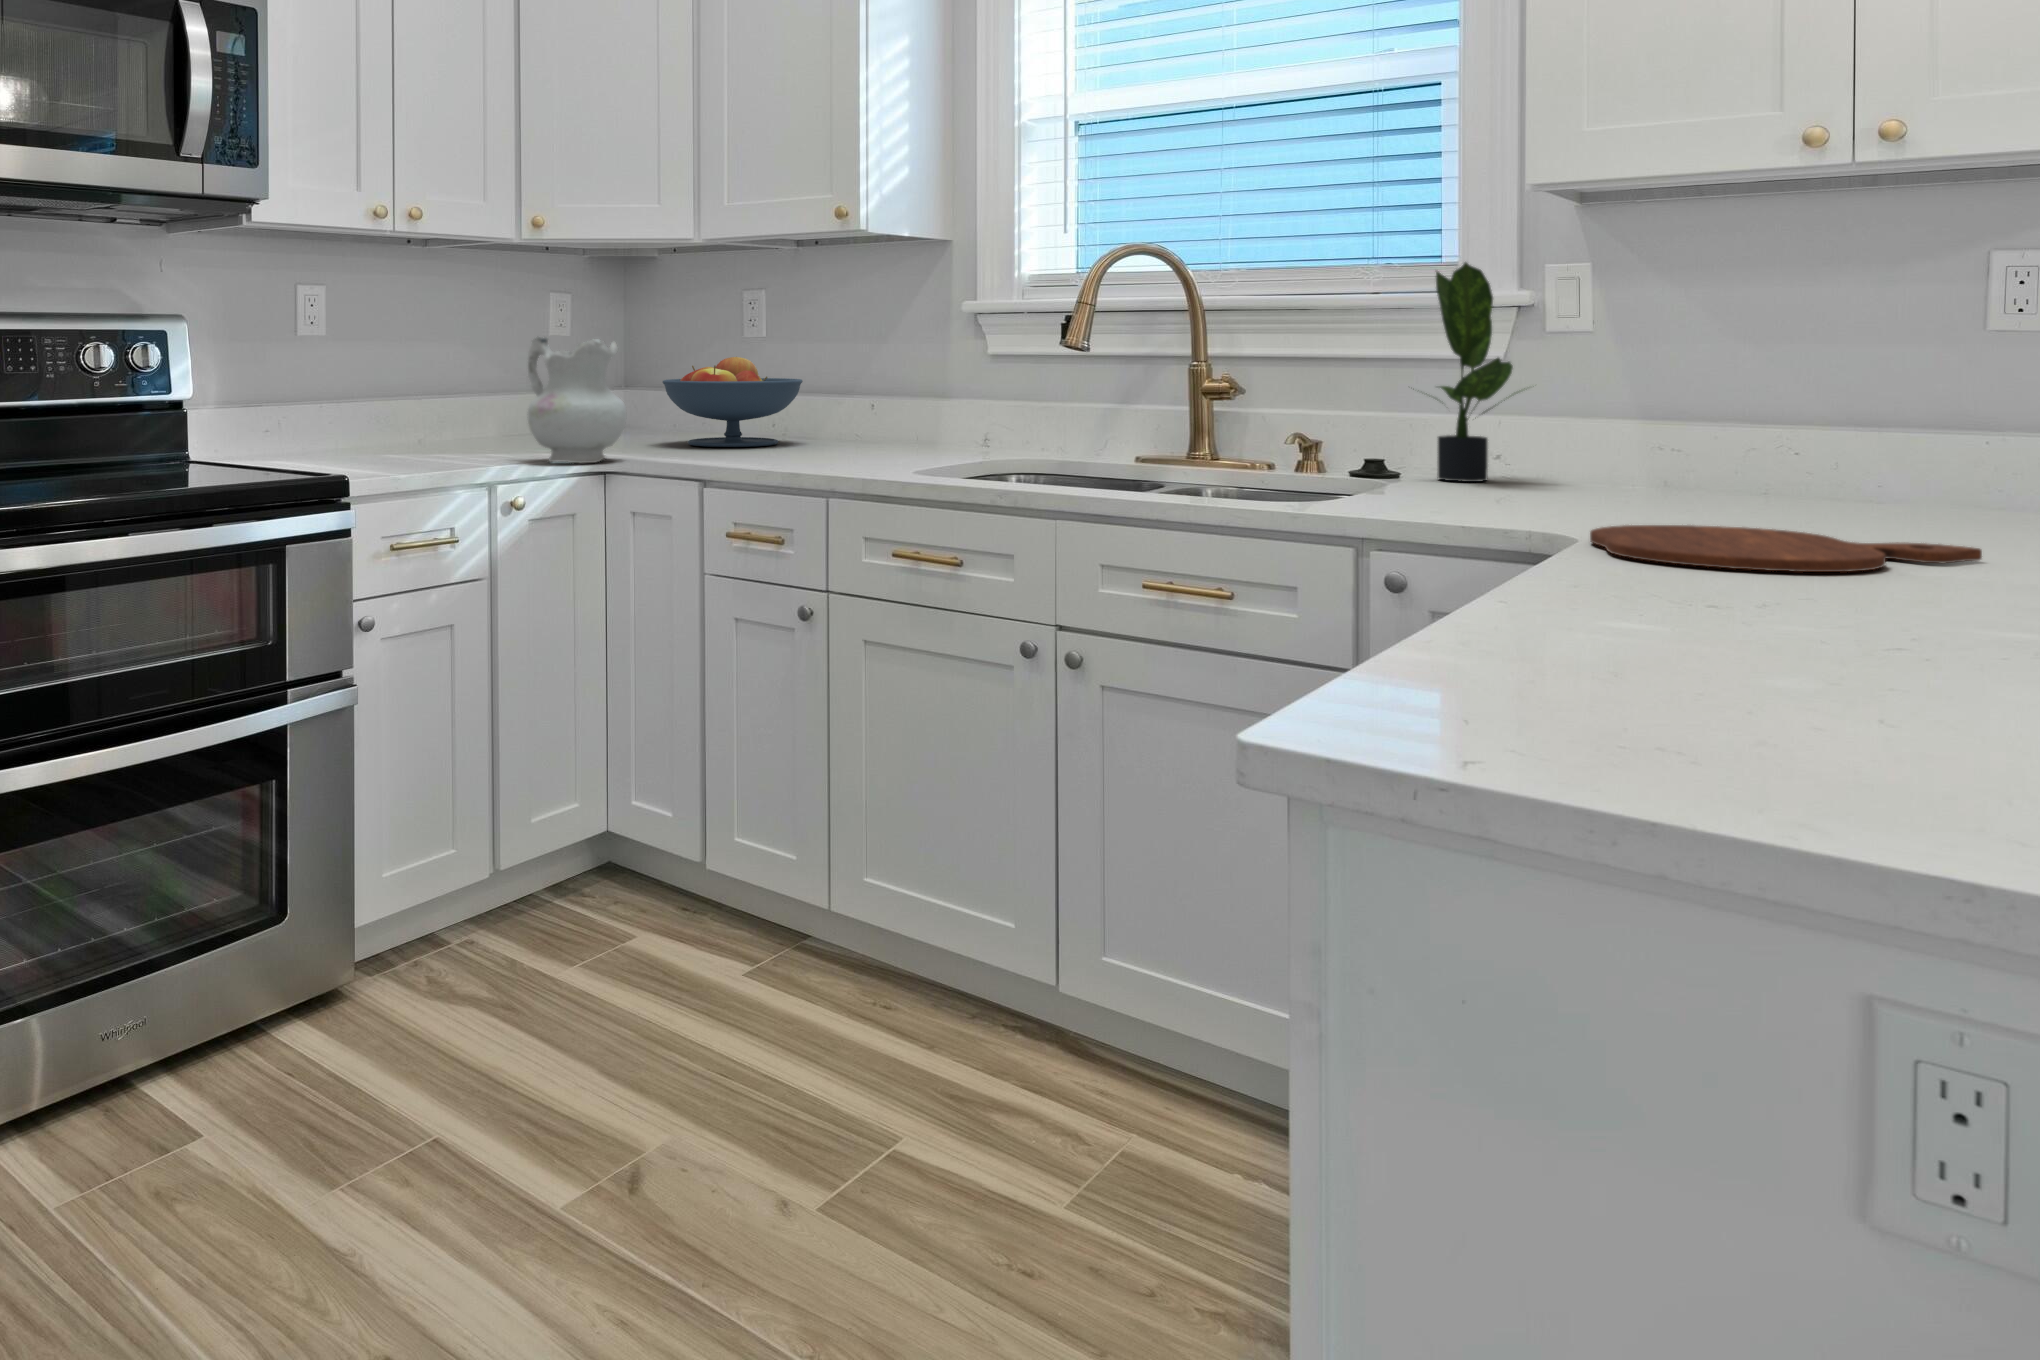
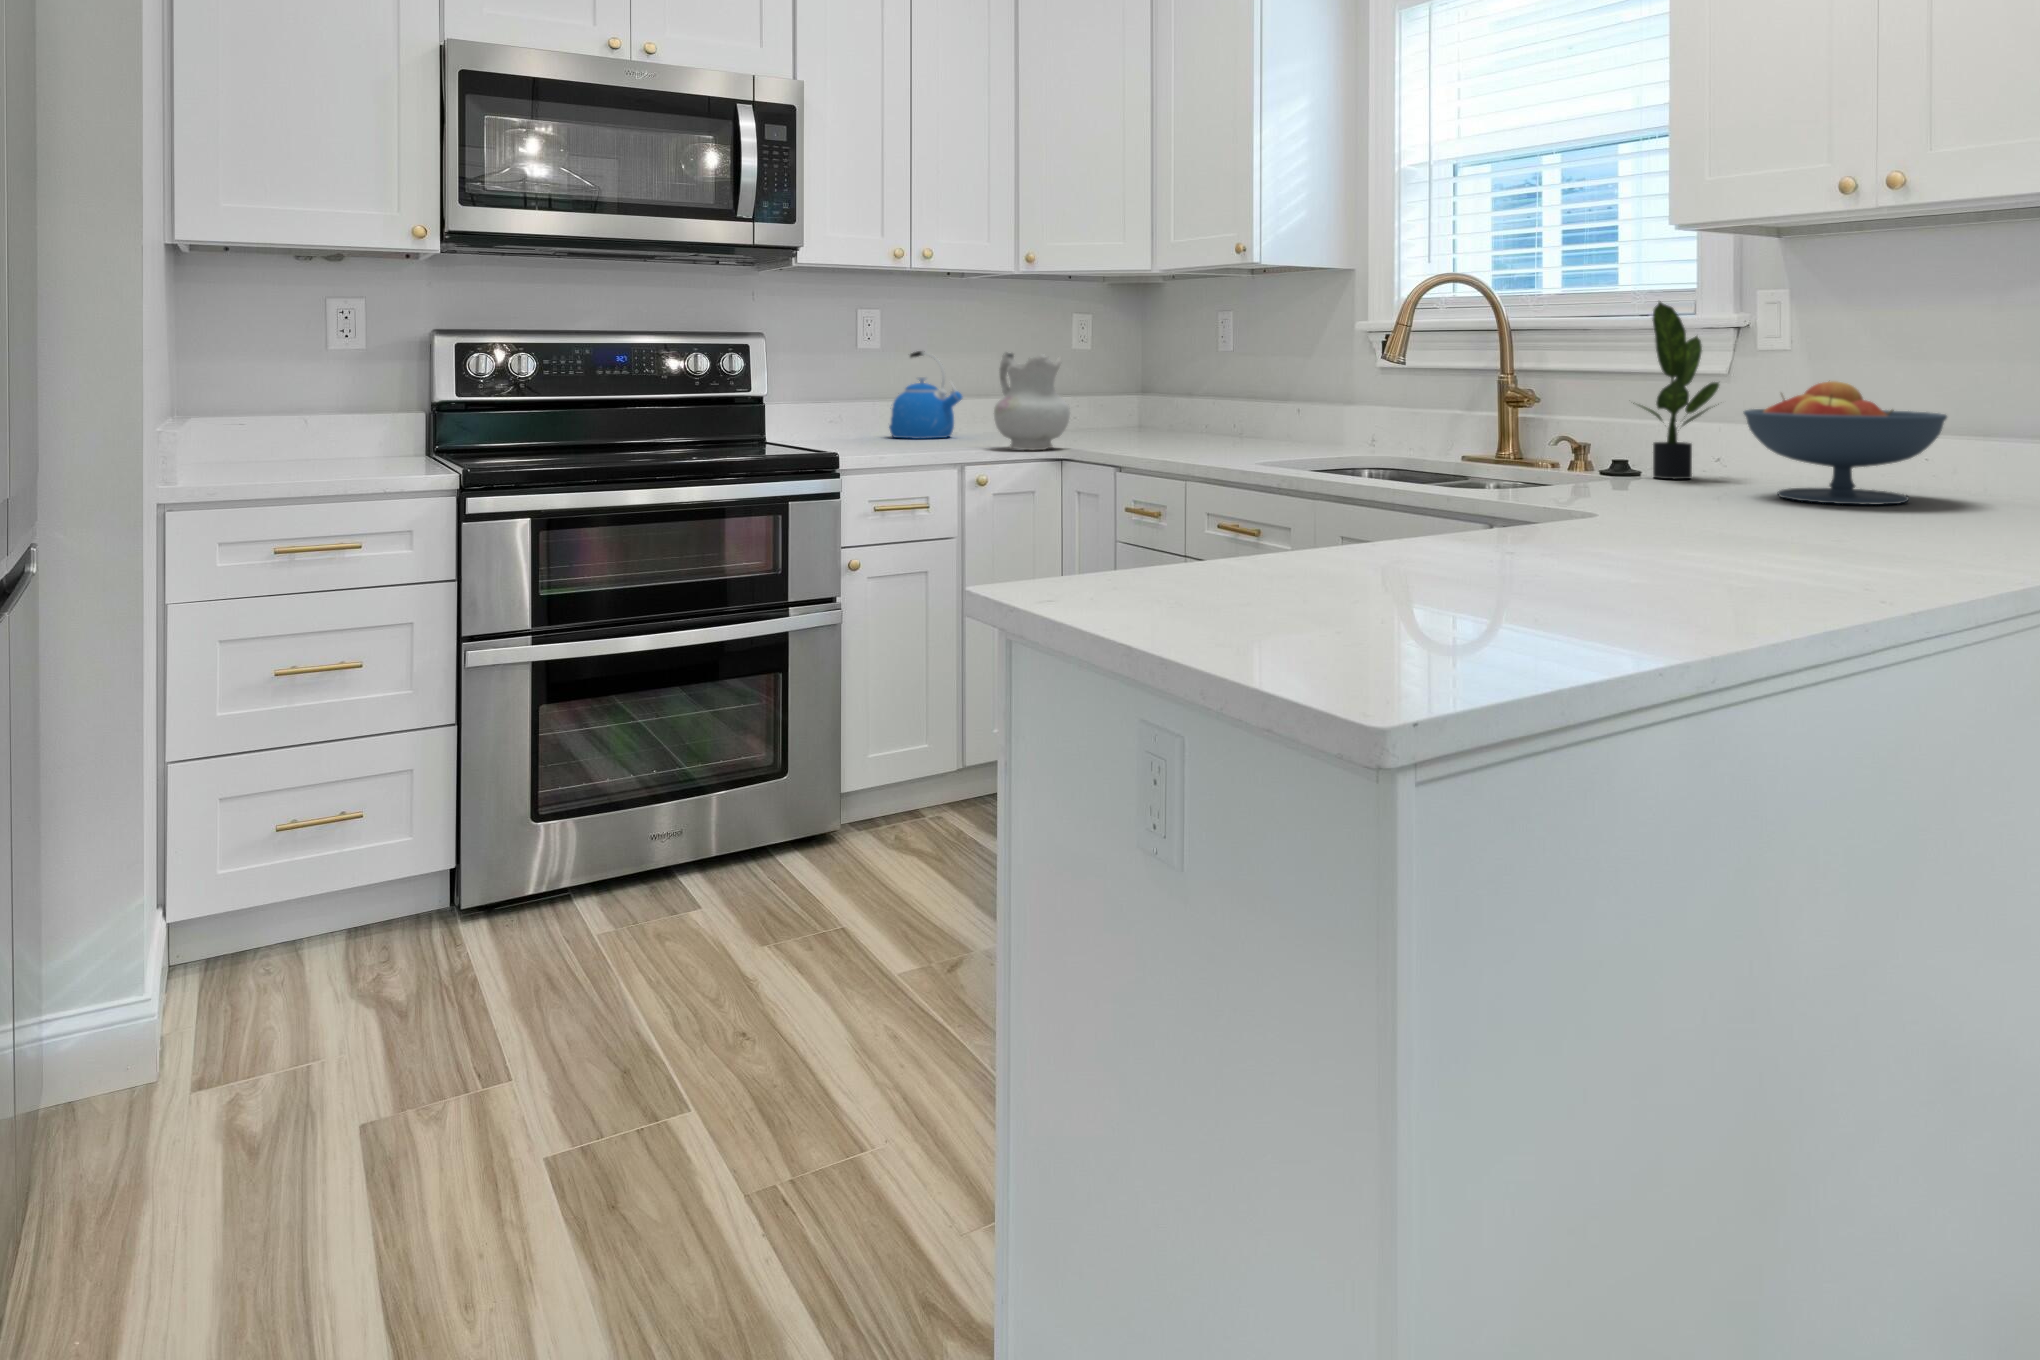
kettle: none [351,337,451,450] -> present [889,351,962,439]
fruit bowl: present [663,357,803,447] -> present [1743,381,1947,505]
cutting board: present [1590,525,1982,572] -> none [1577,505,1841,535]

